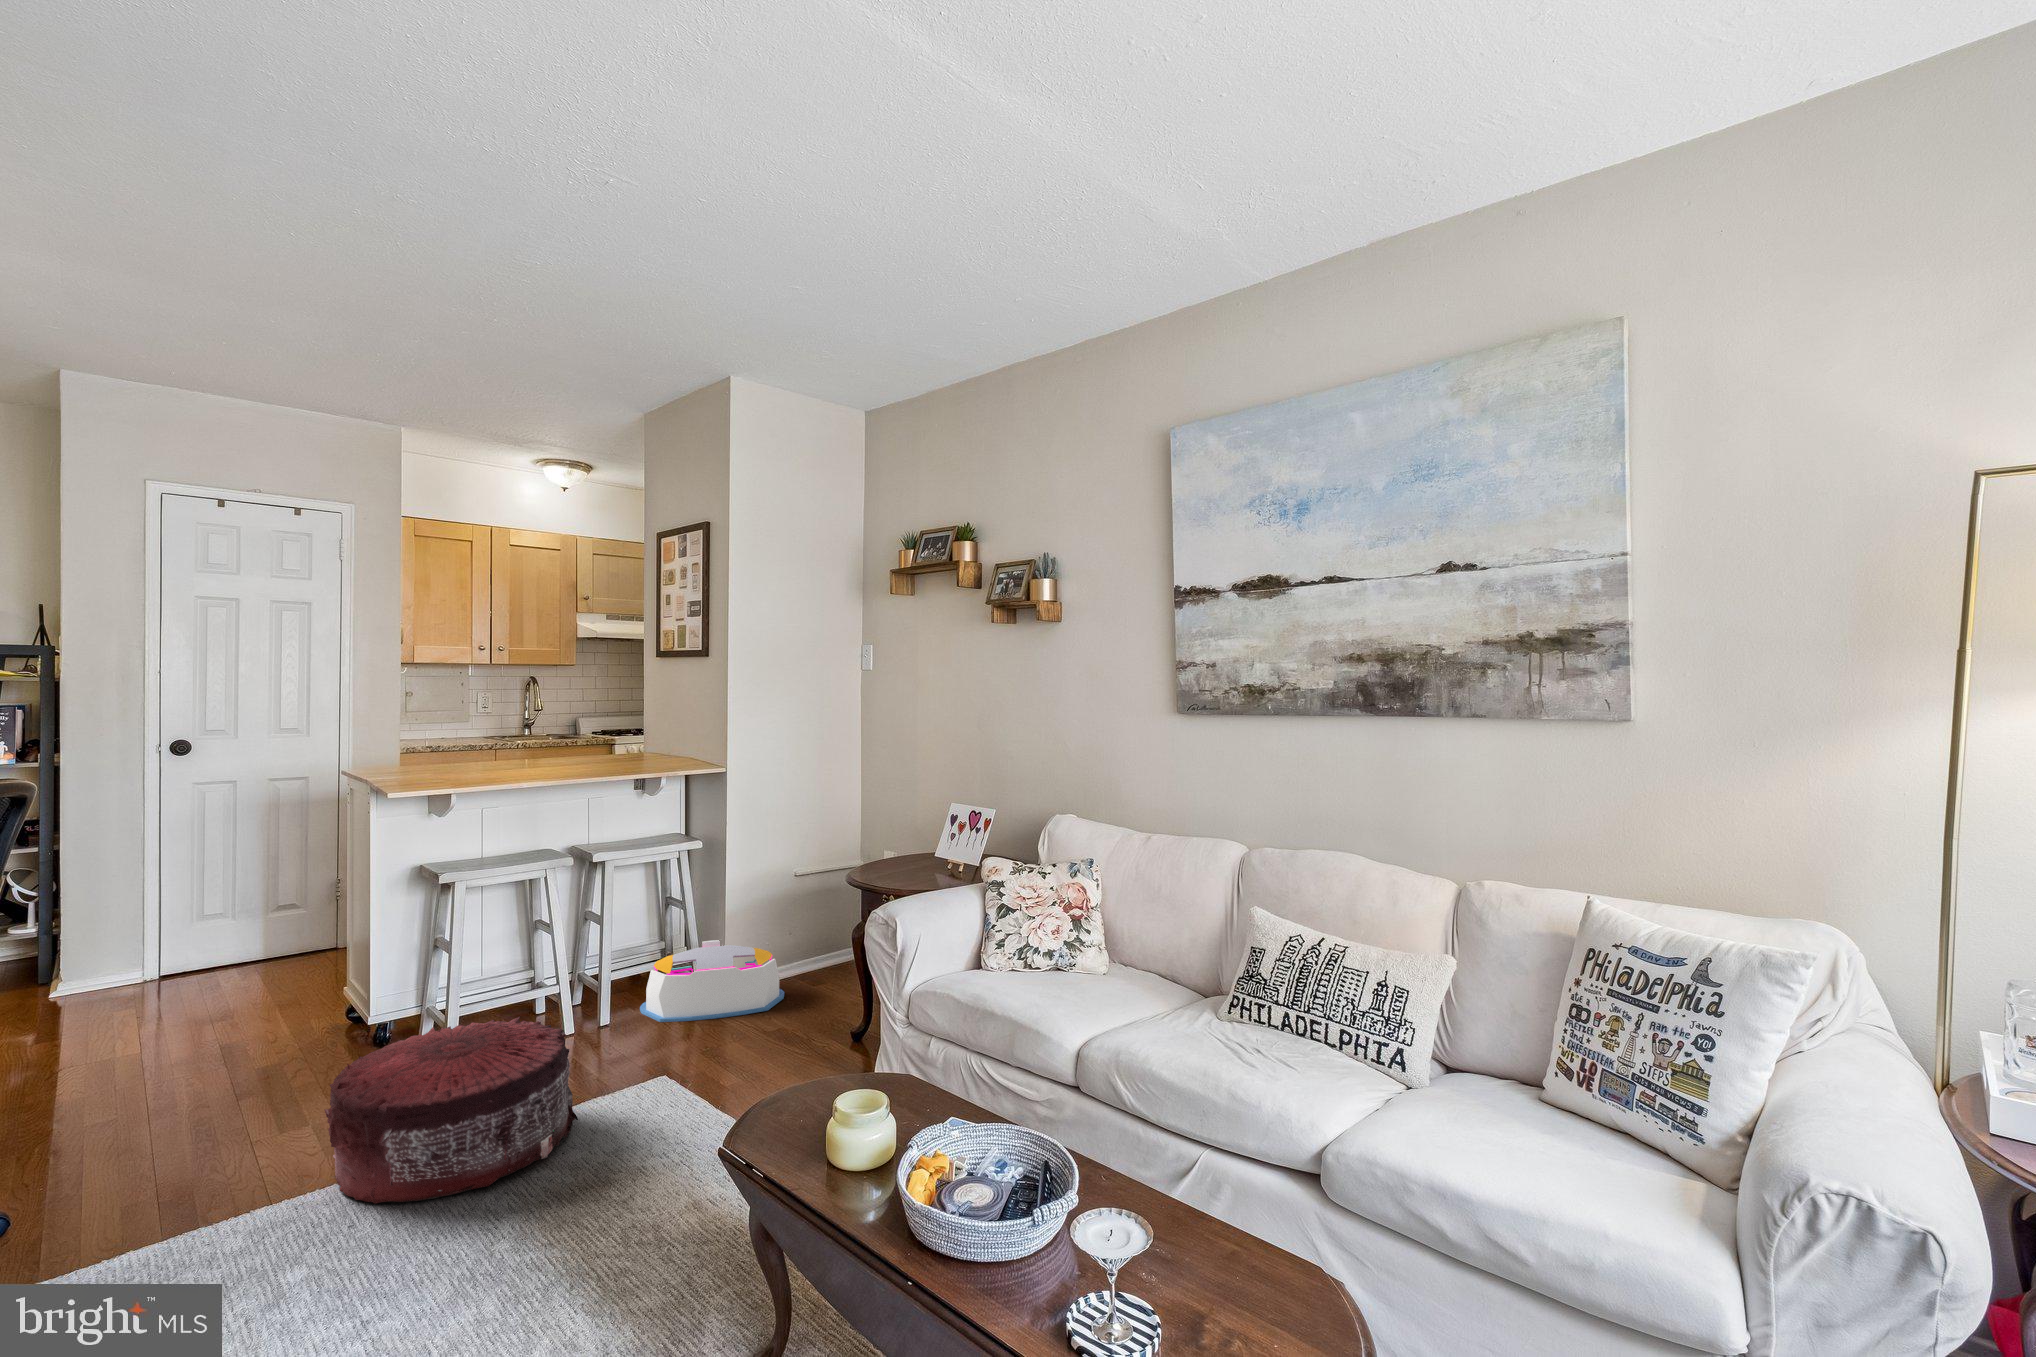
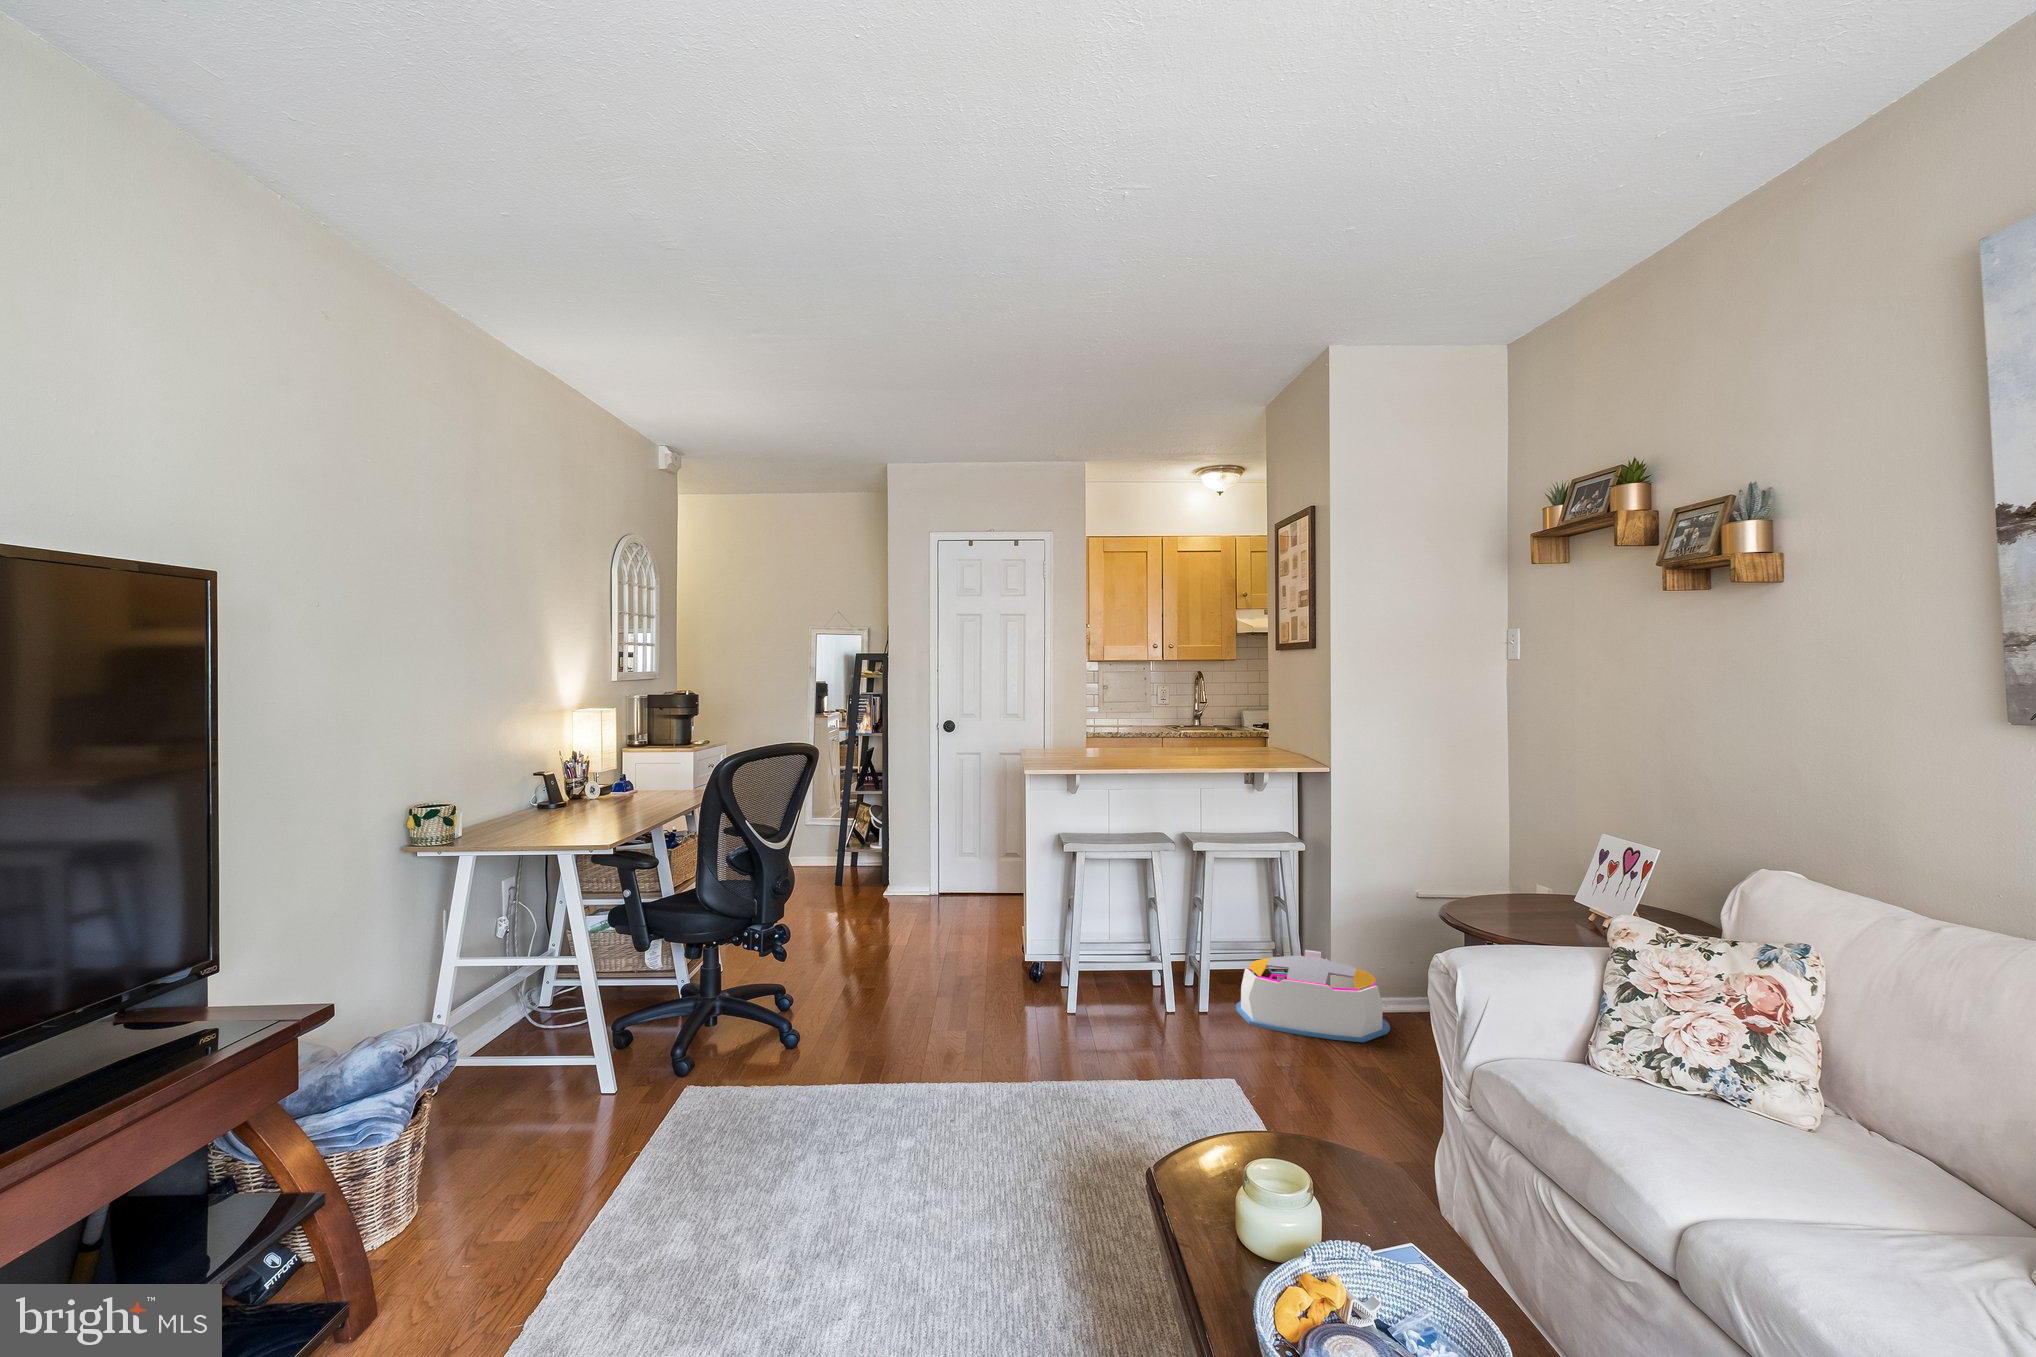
pouf: present [325,1017,578,1204] -> none [933,976,1126,1136]

